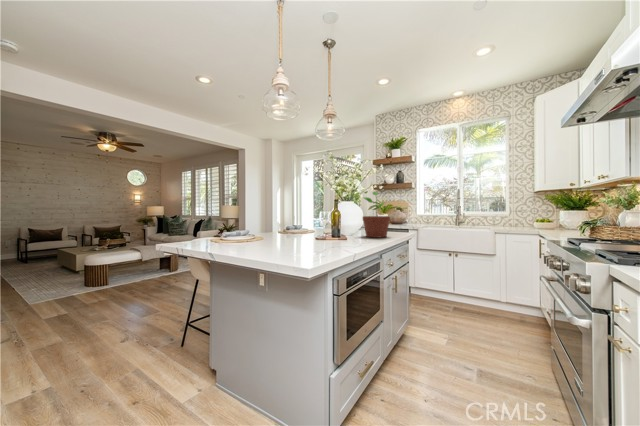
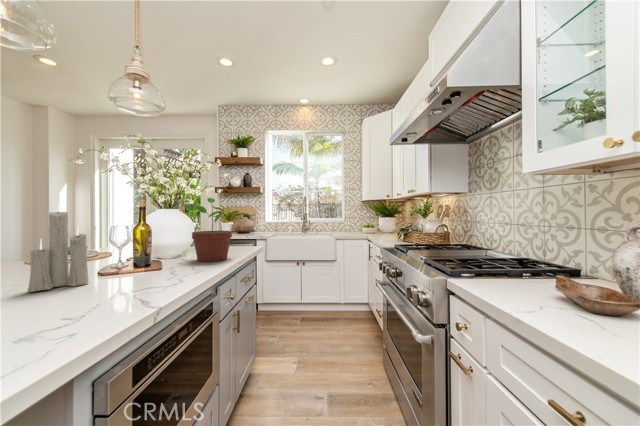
candle: none [289,193,312,241] -> present [28,202,89,292]

